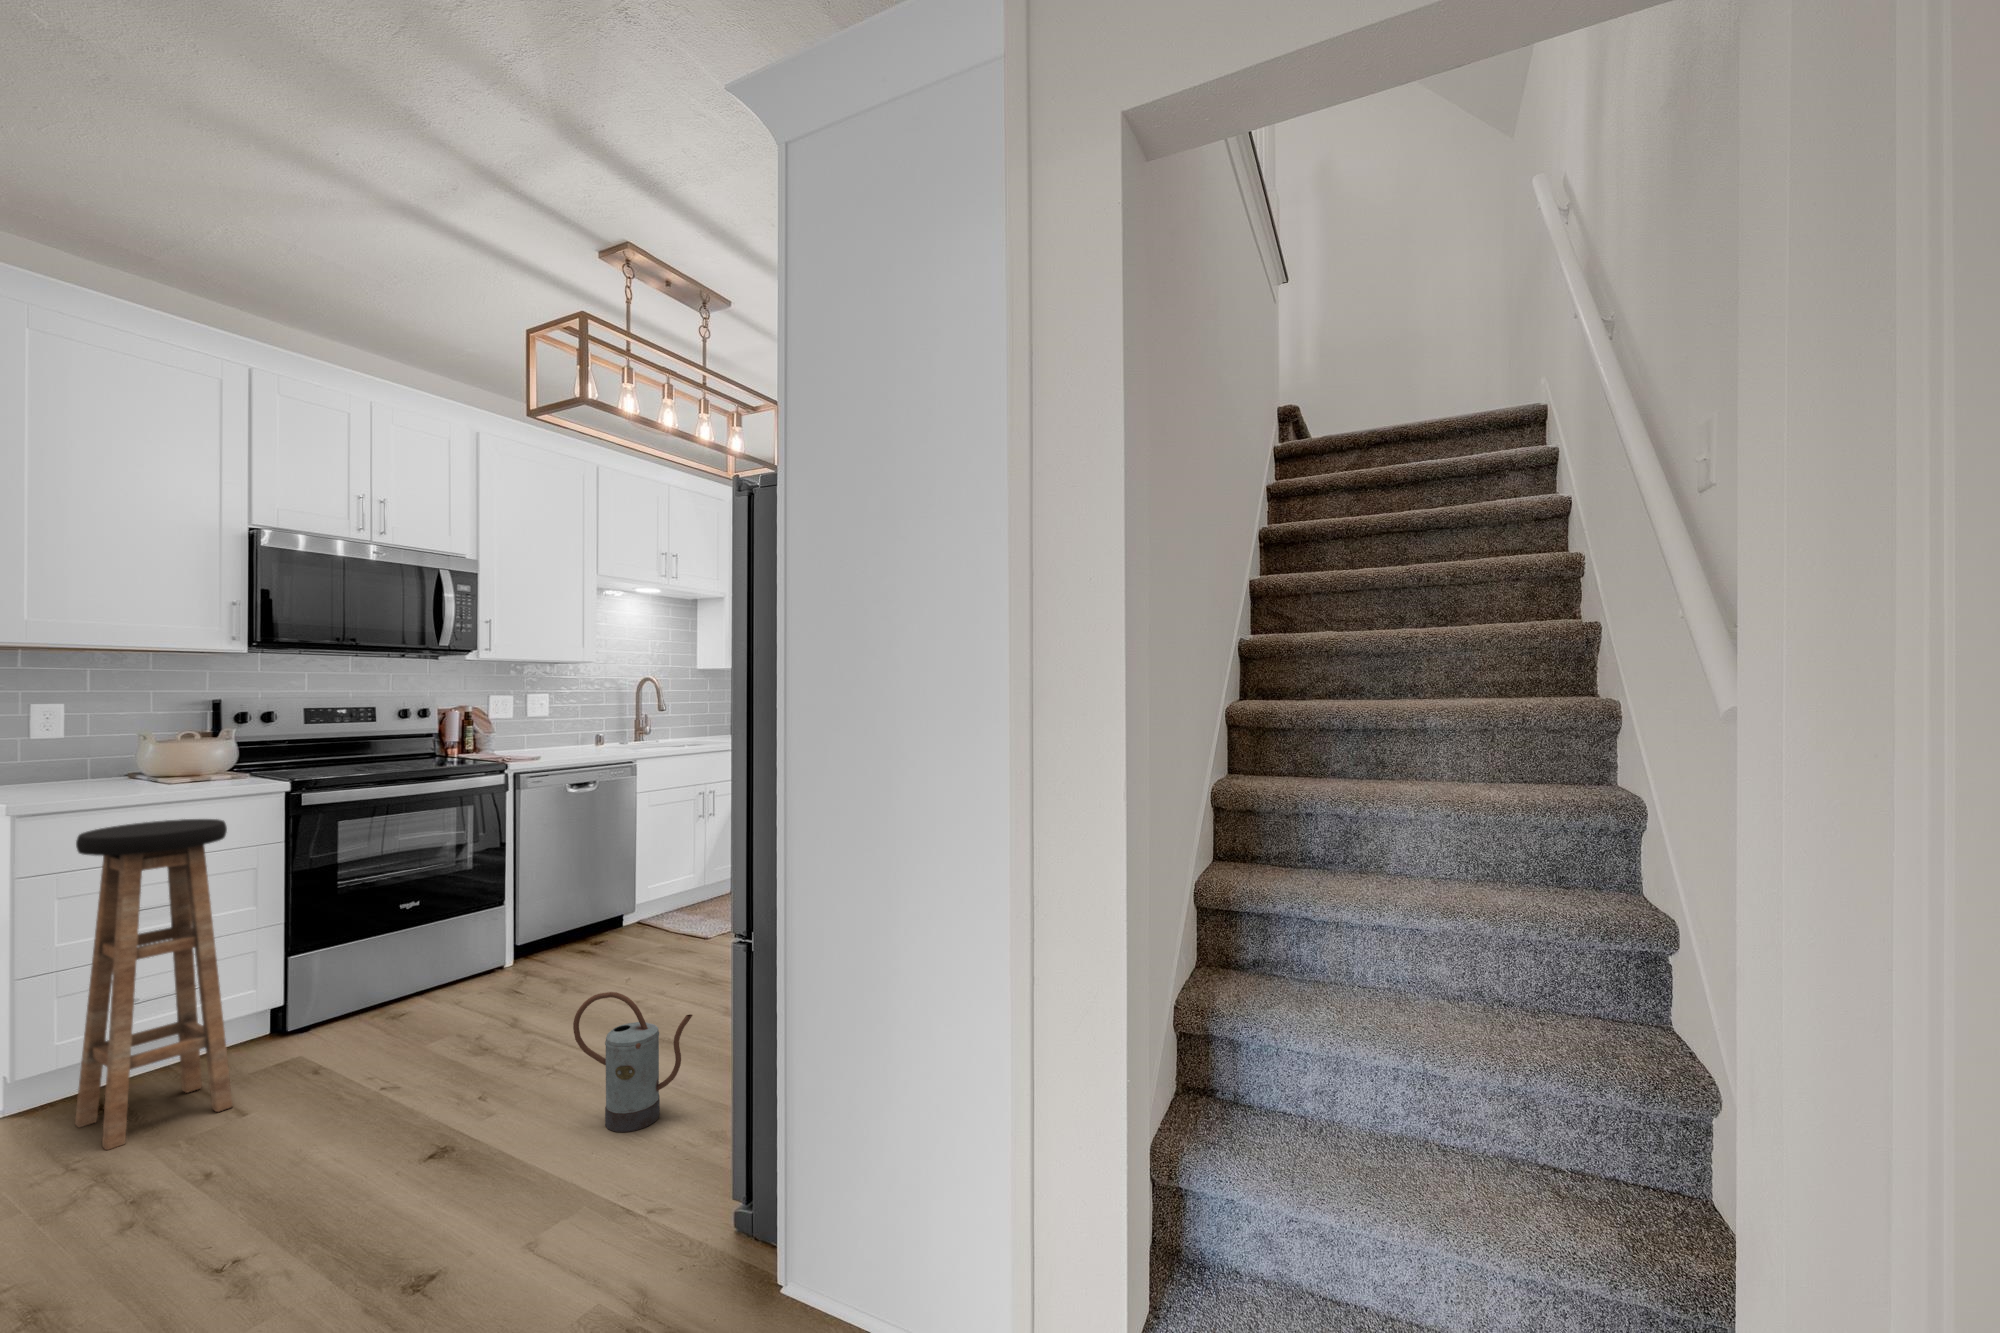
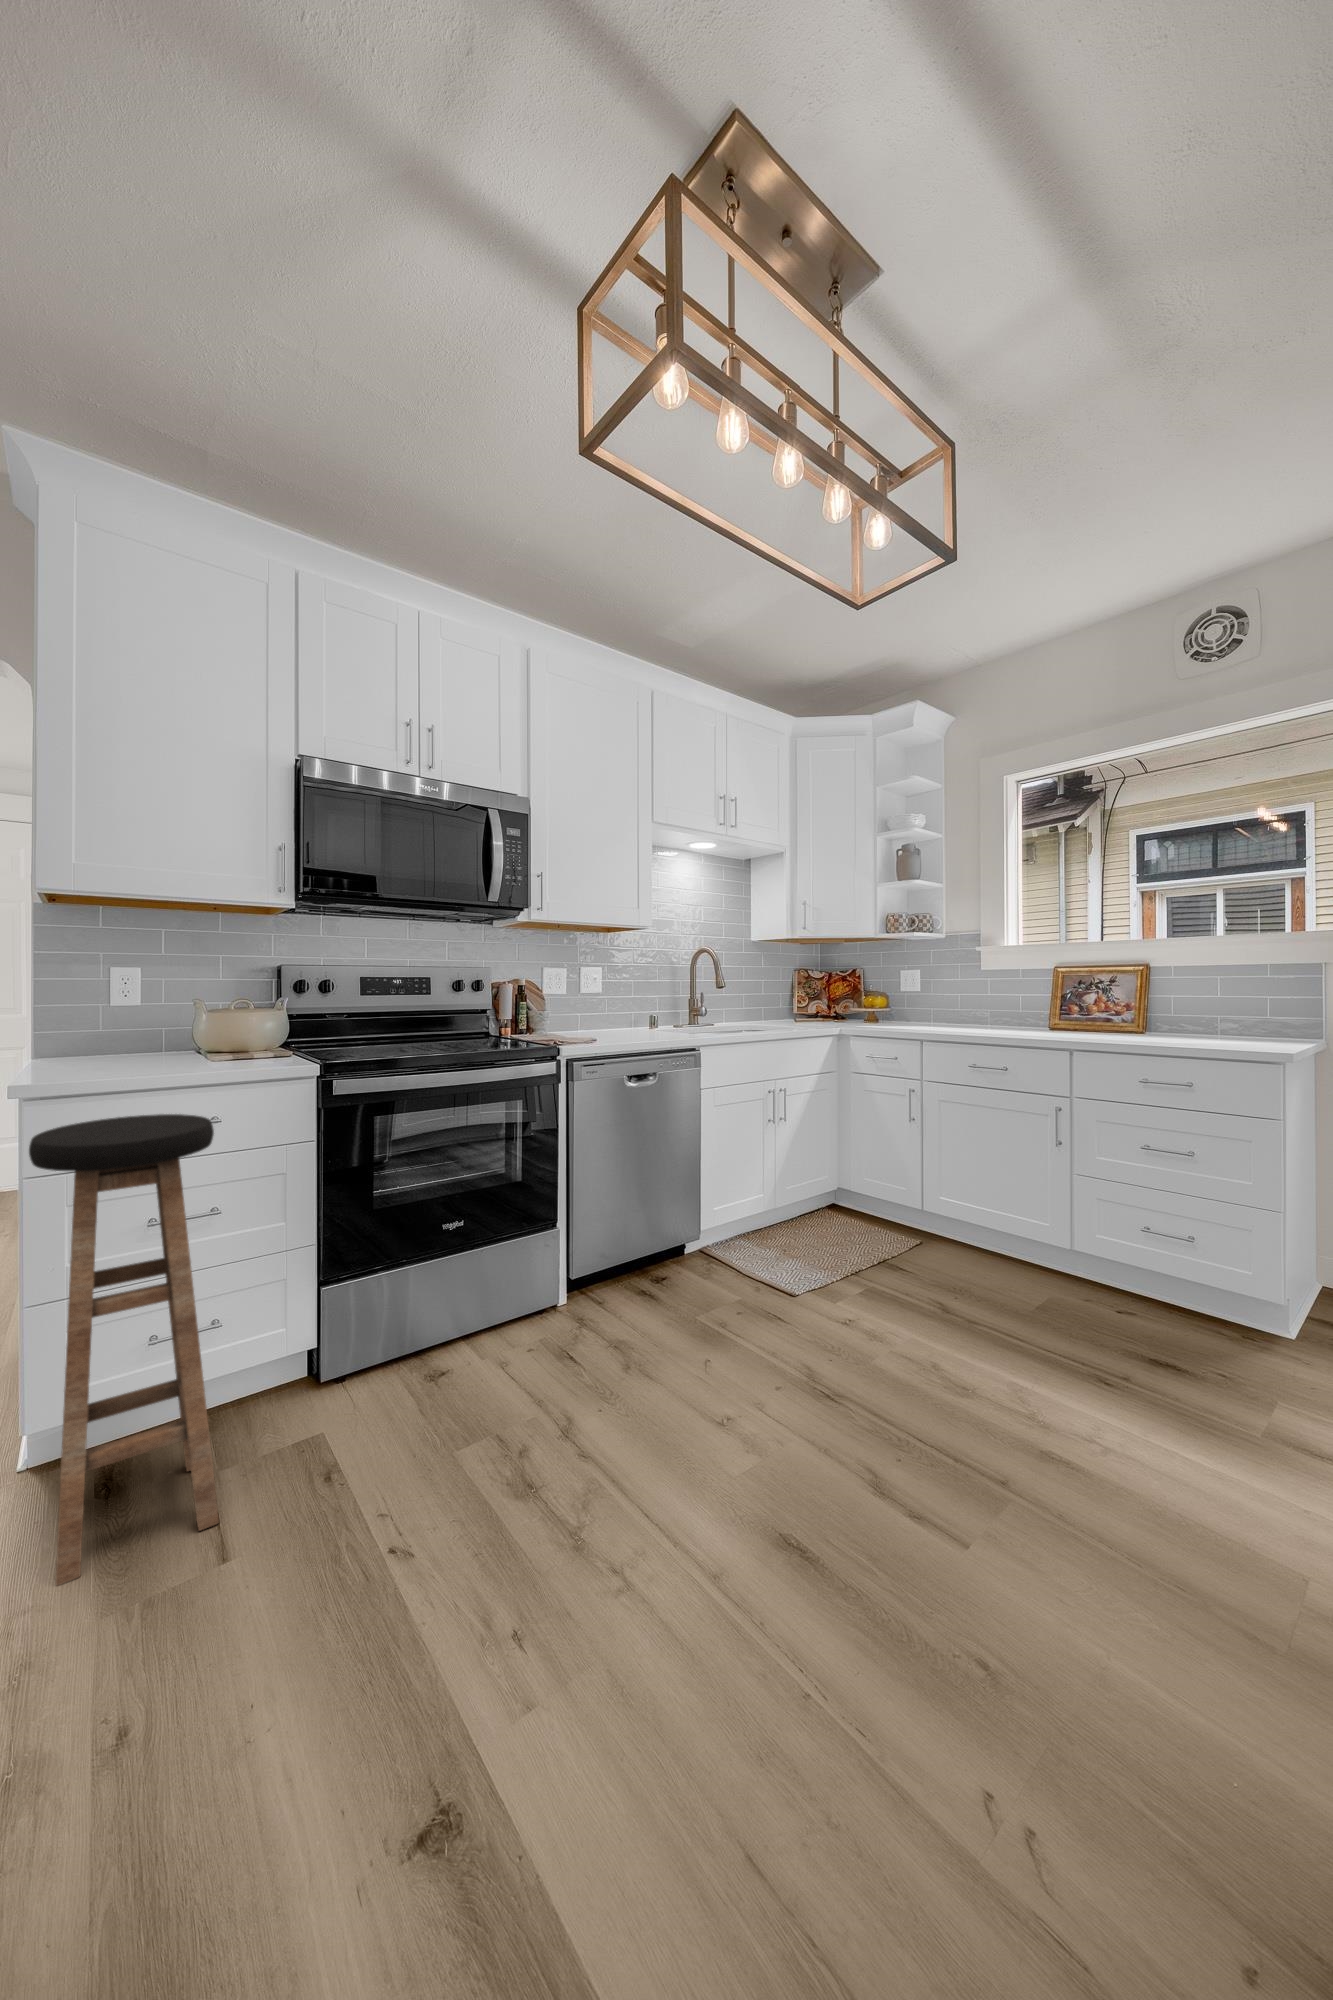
watering can: present [573,992,693,1132] -> none [665,1543,904,1868]

